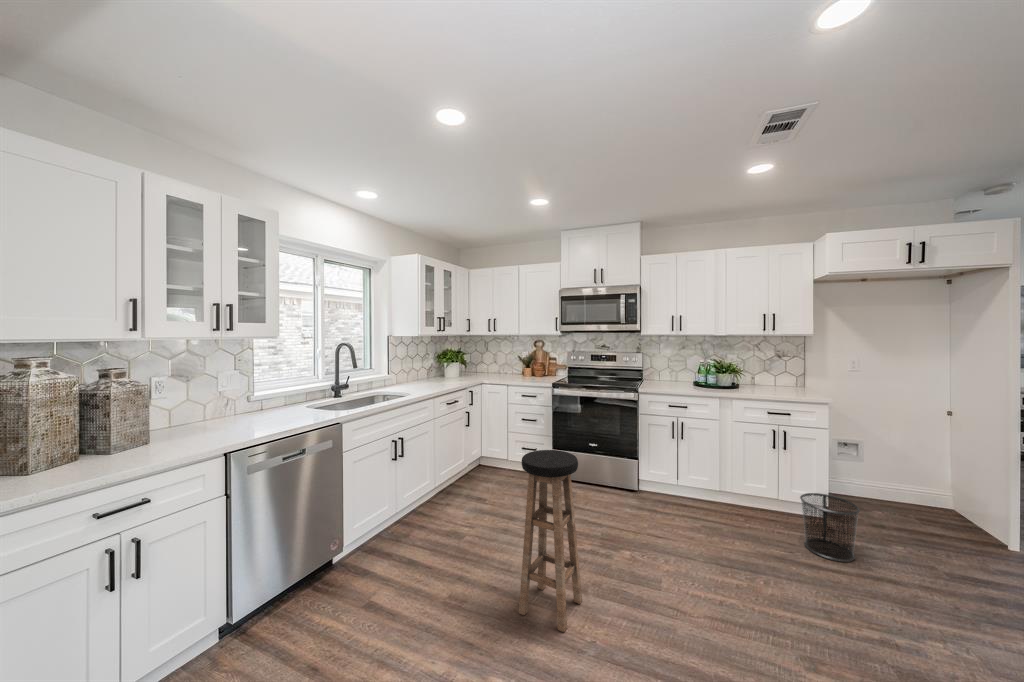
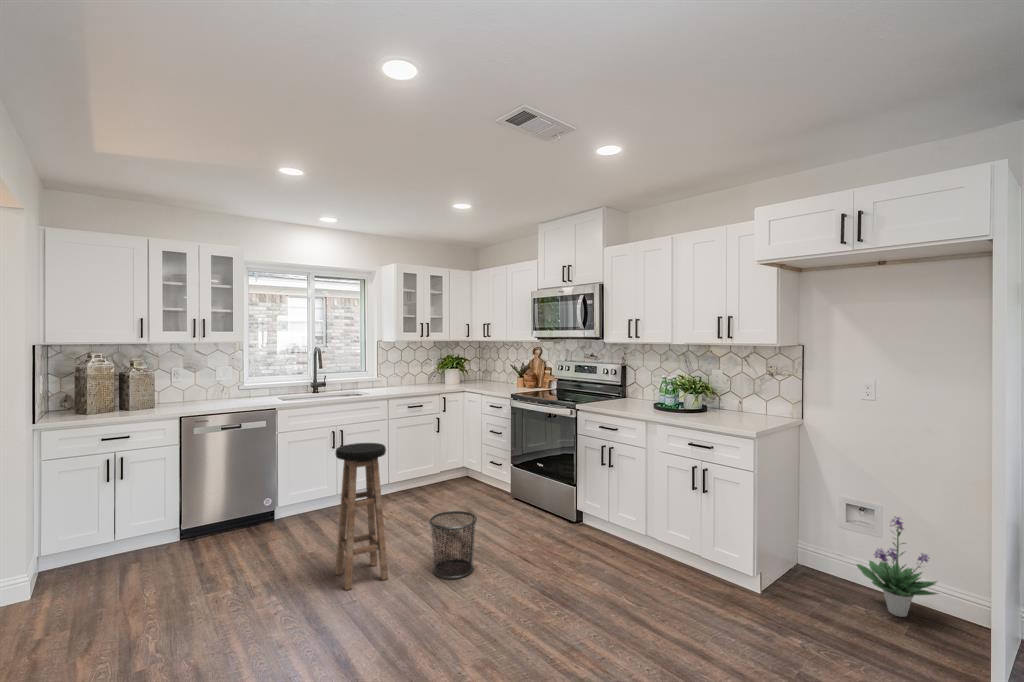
potted plant: none [867,449,935,516] -> present [857,516,938,617]
waste bin: present [800,493,860,562] -> present [429,511,477,579]

